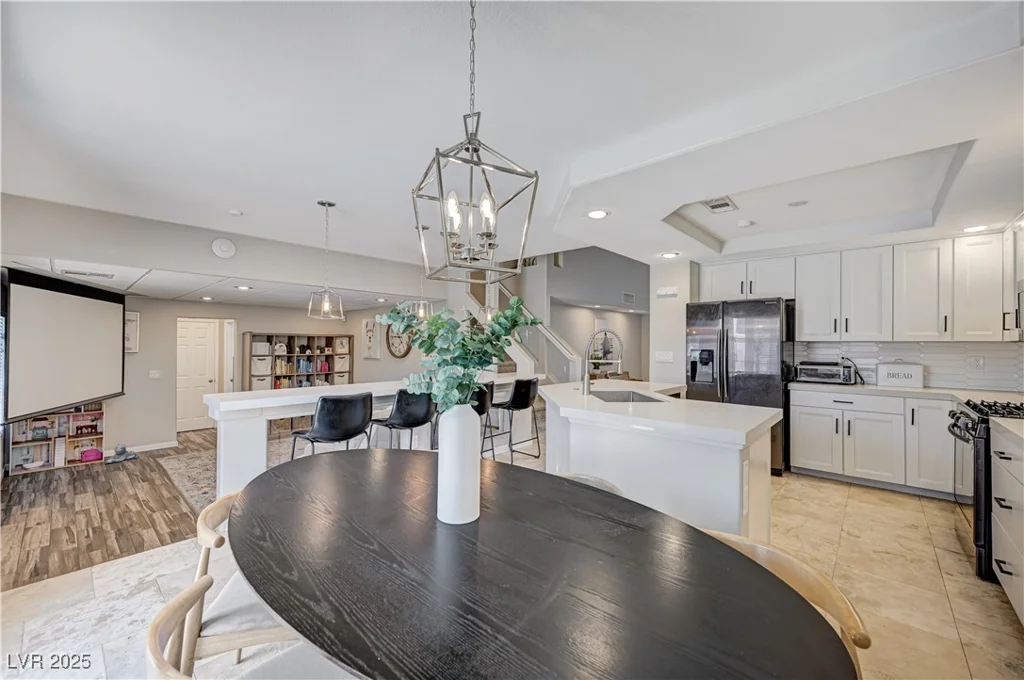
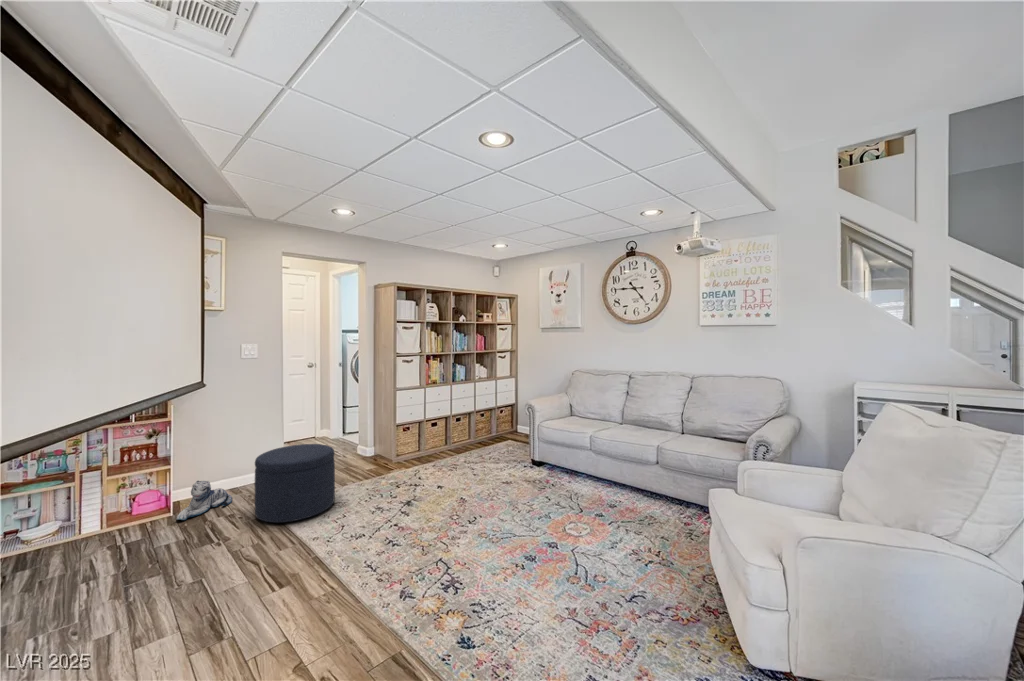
ottoman: none [150,425,199,462] -> present [255,444,335,523]

